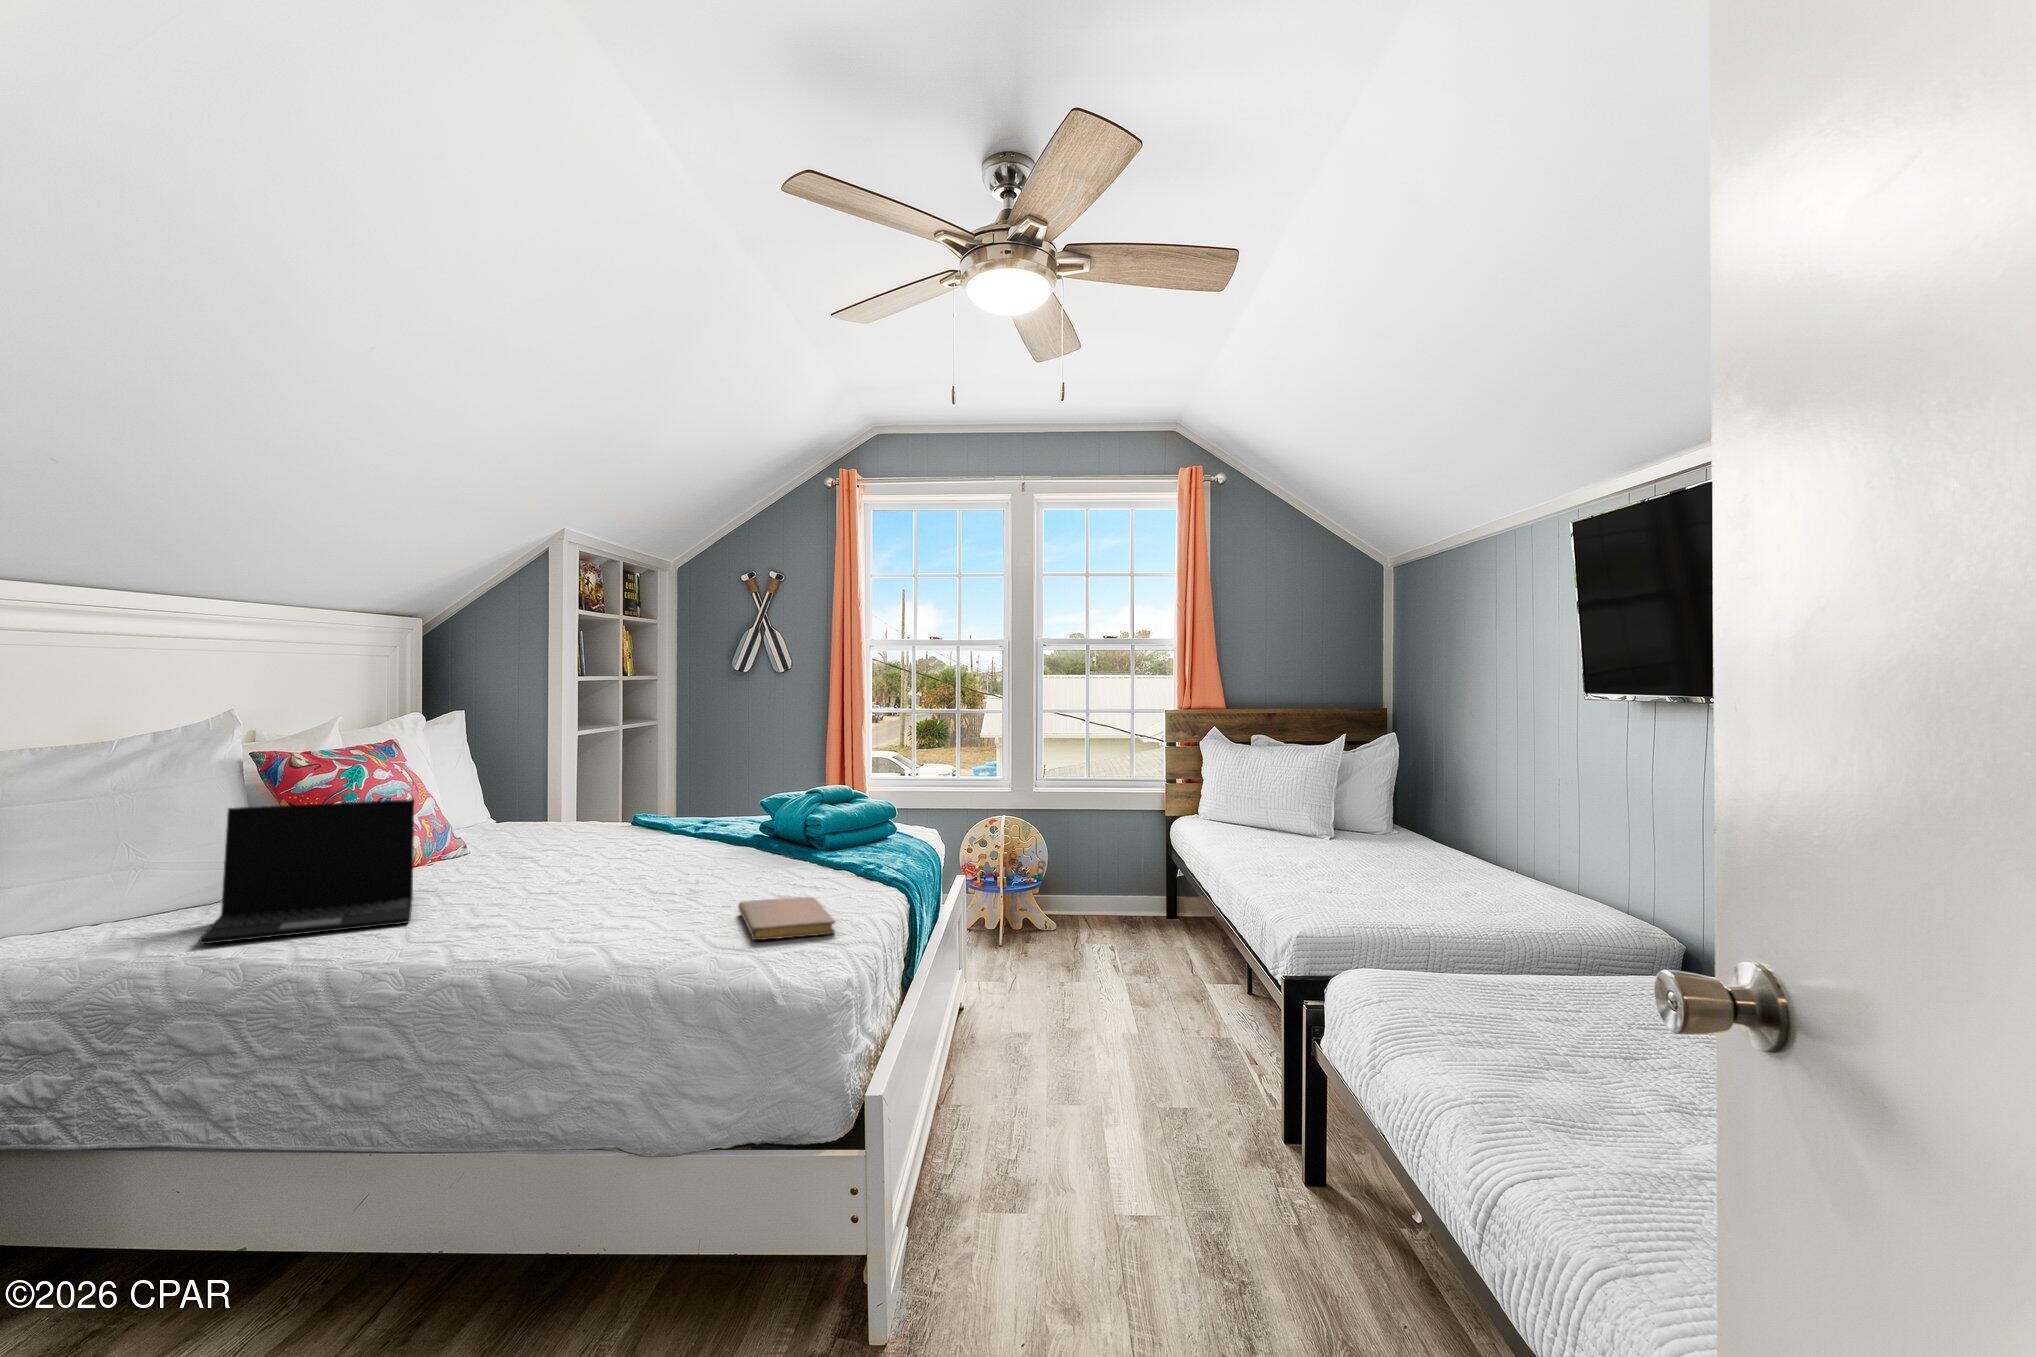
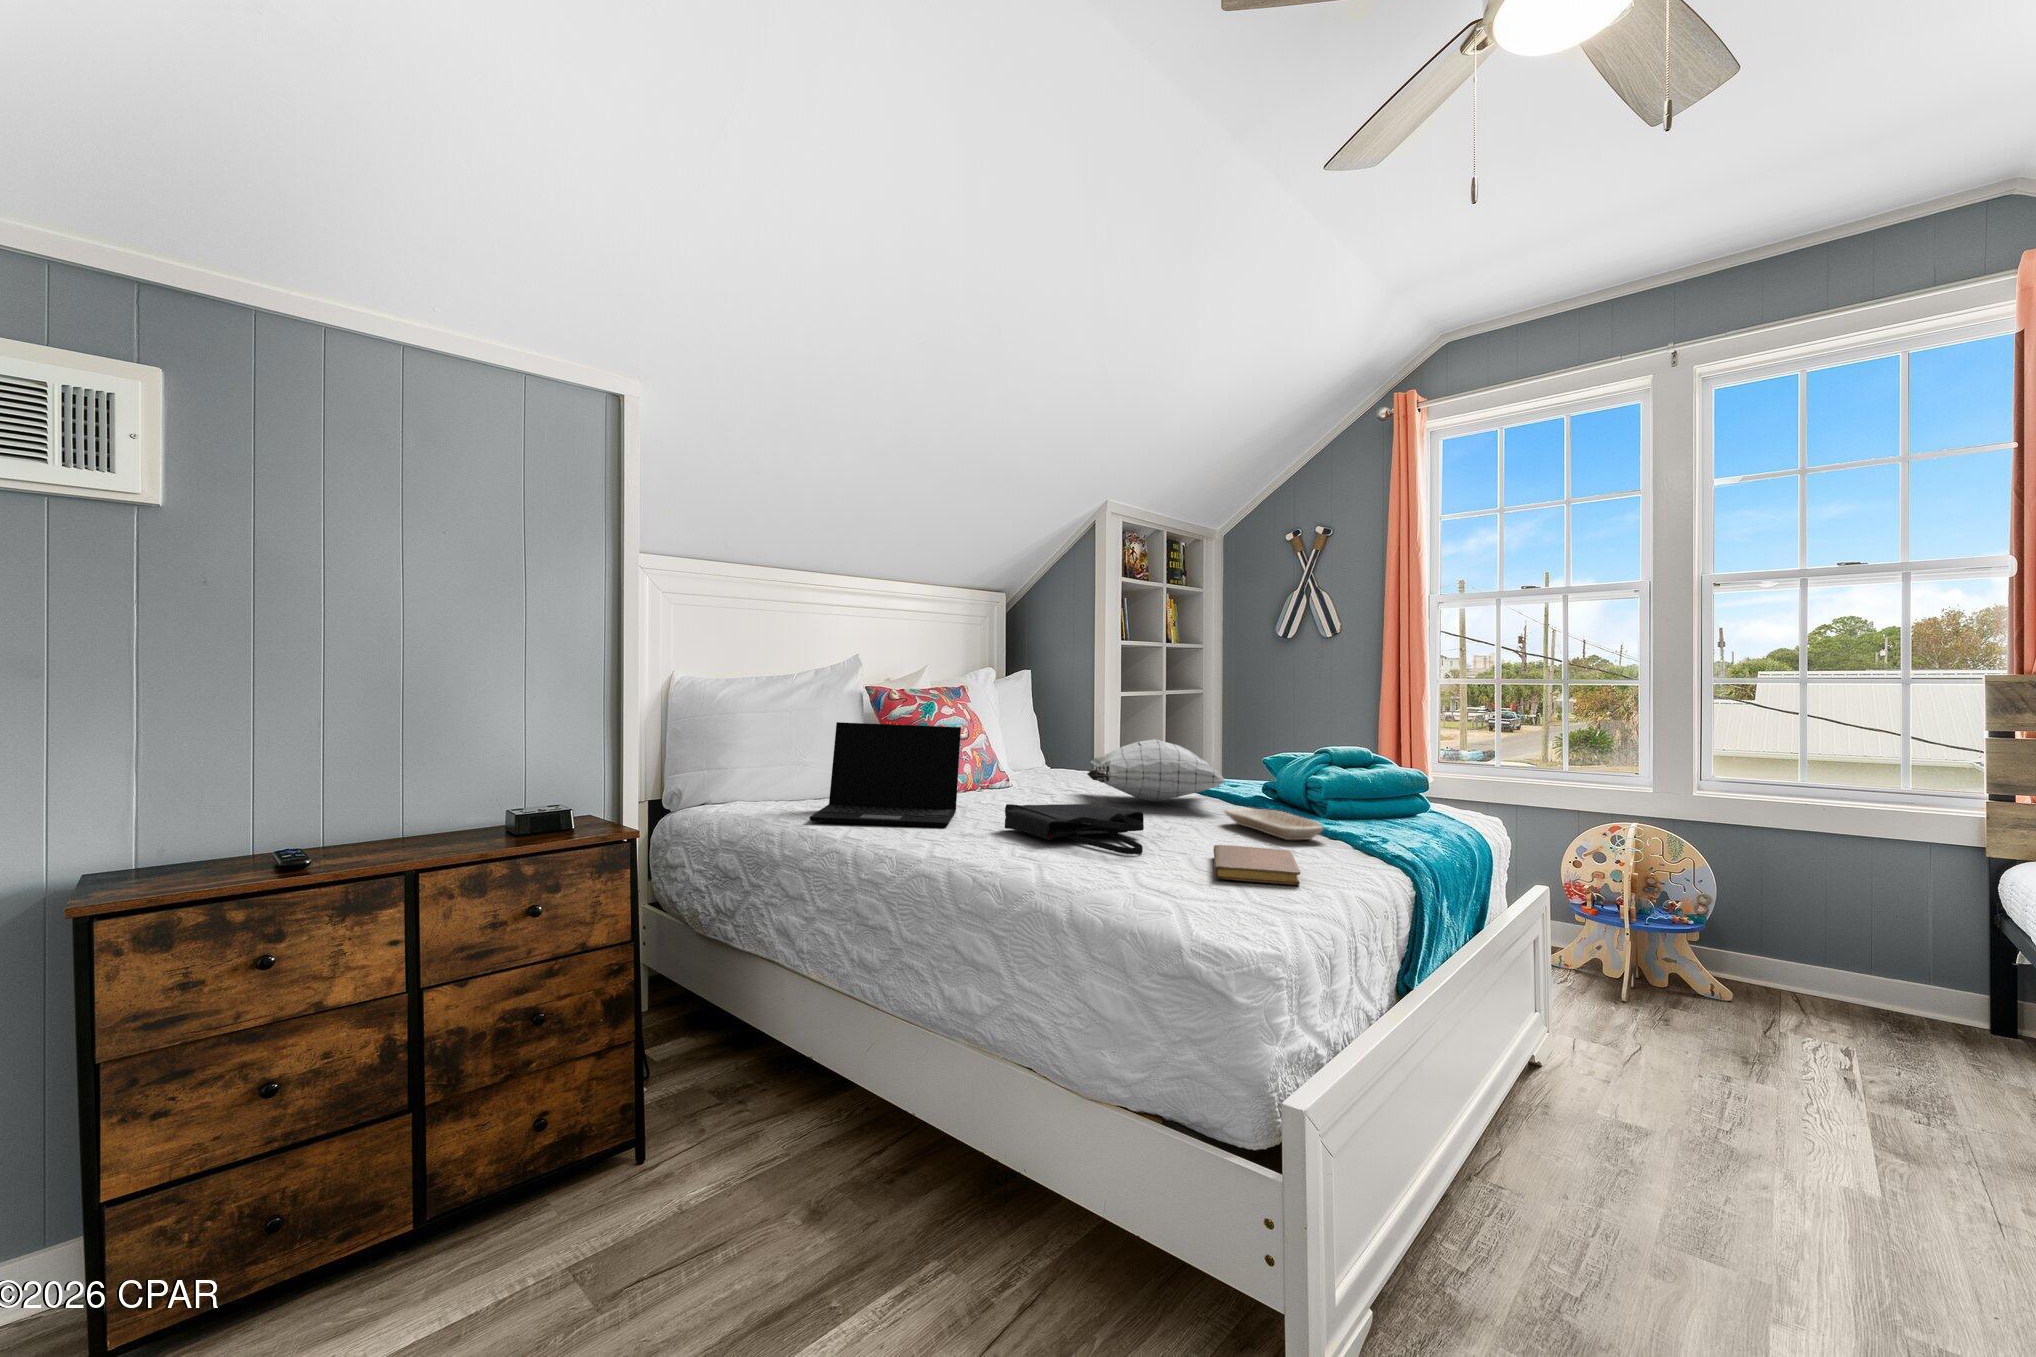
pillow: none [567,790,726,855] -> present [1087,739,1225,802]
tray: none [730,852,835,883] -> present [1224,808,1324,840]
tote bag: none [488,870,663,926] -> present [1005,803,1144,854]

